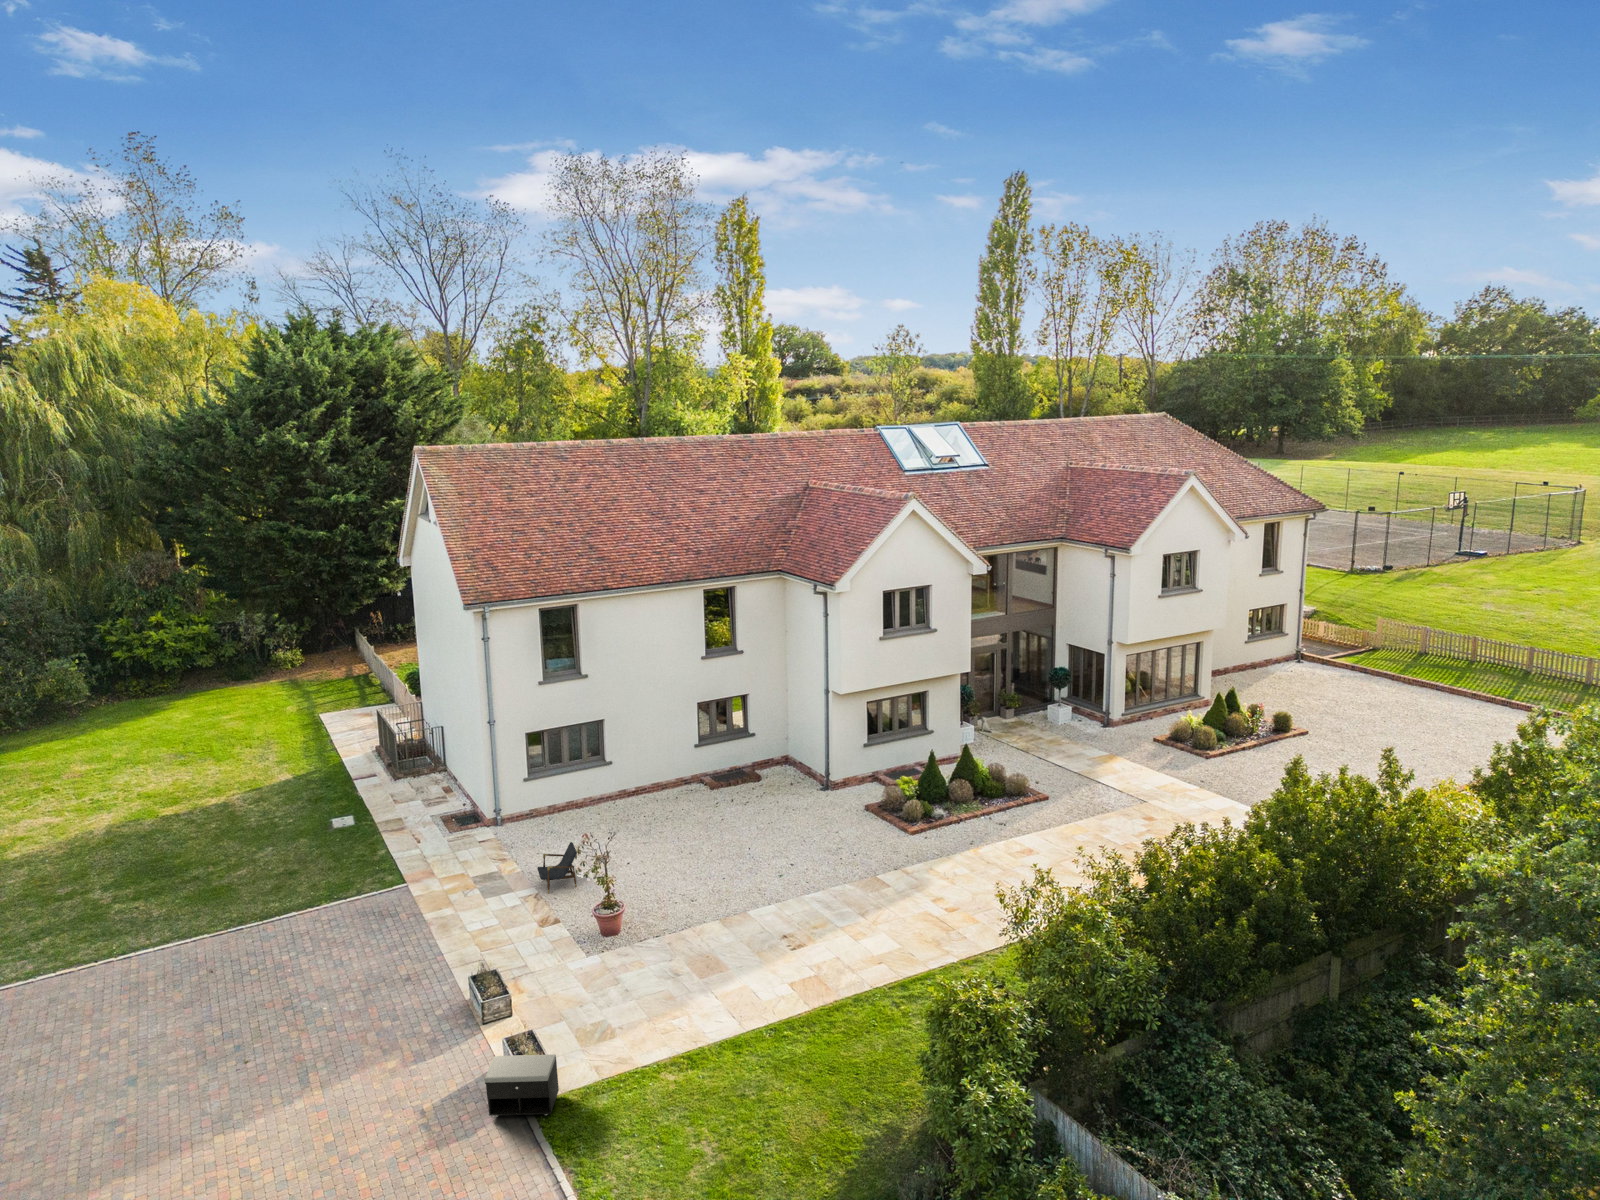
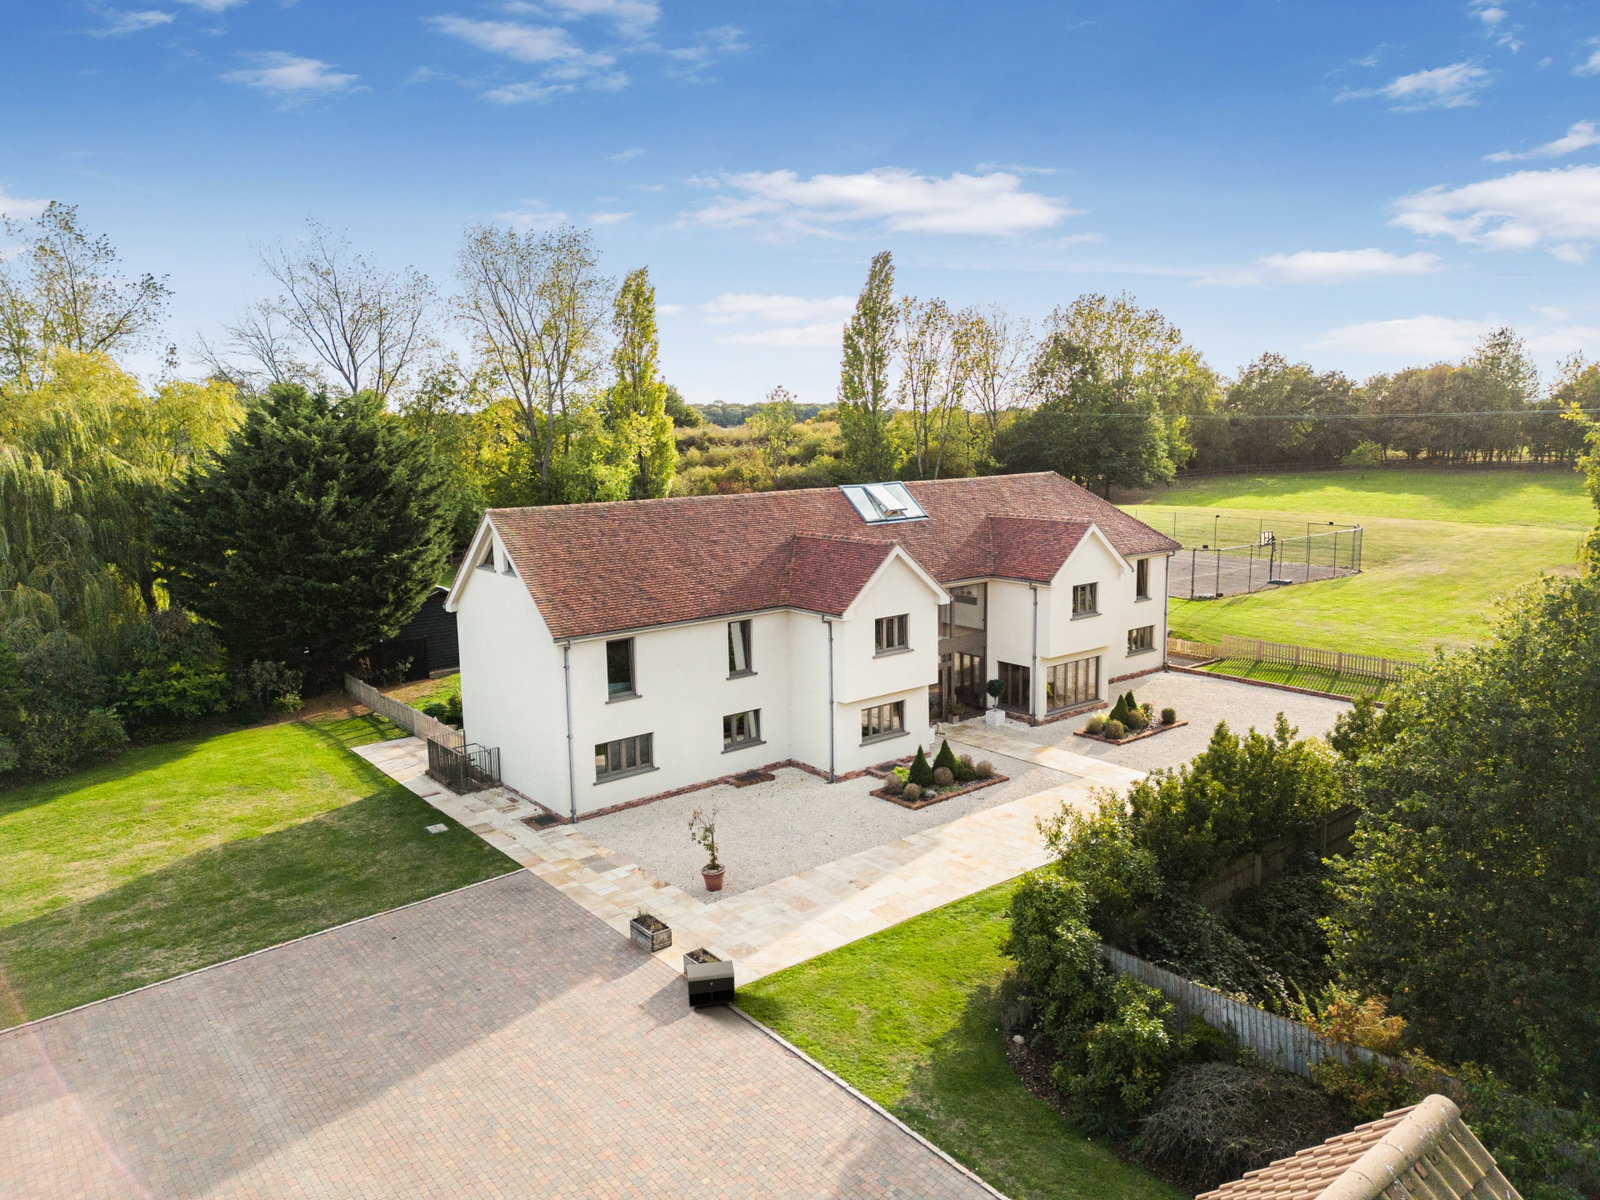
lounge chair: present [537,842,577,894] -> none [633,826,668,868]

